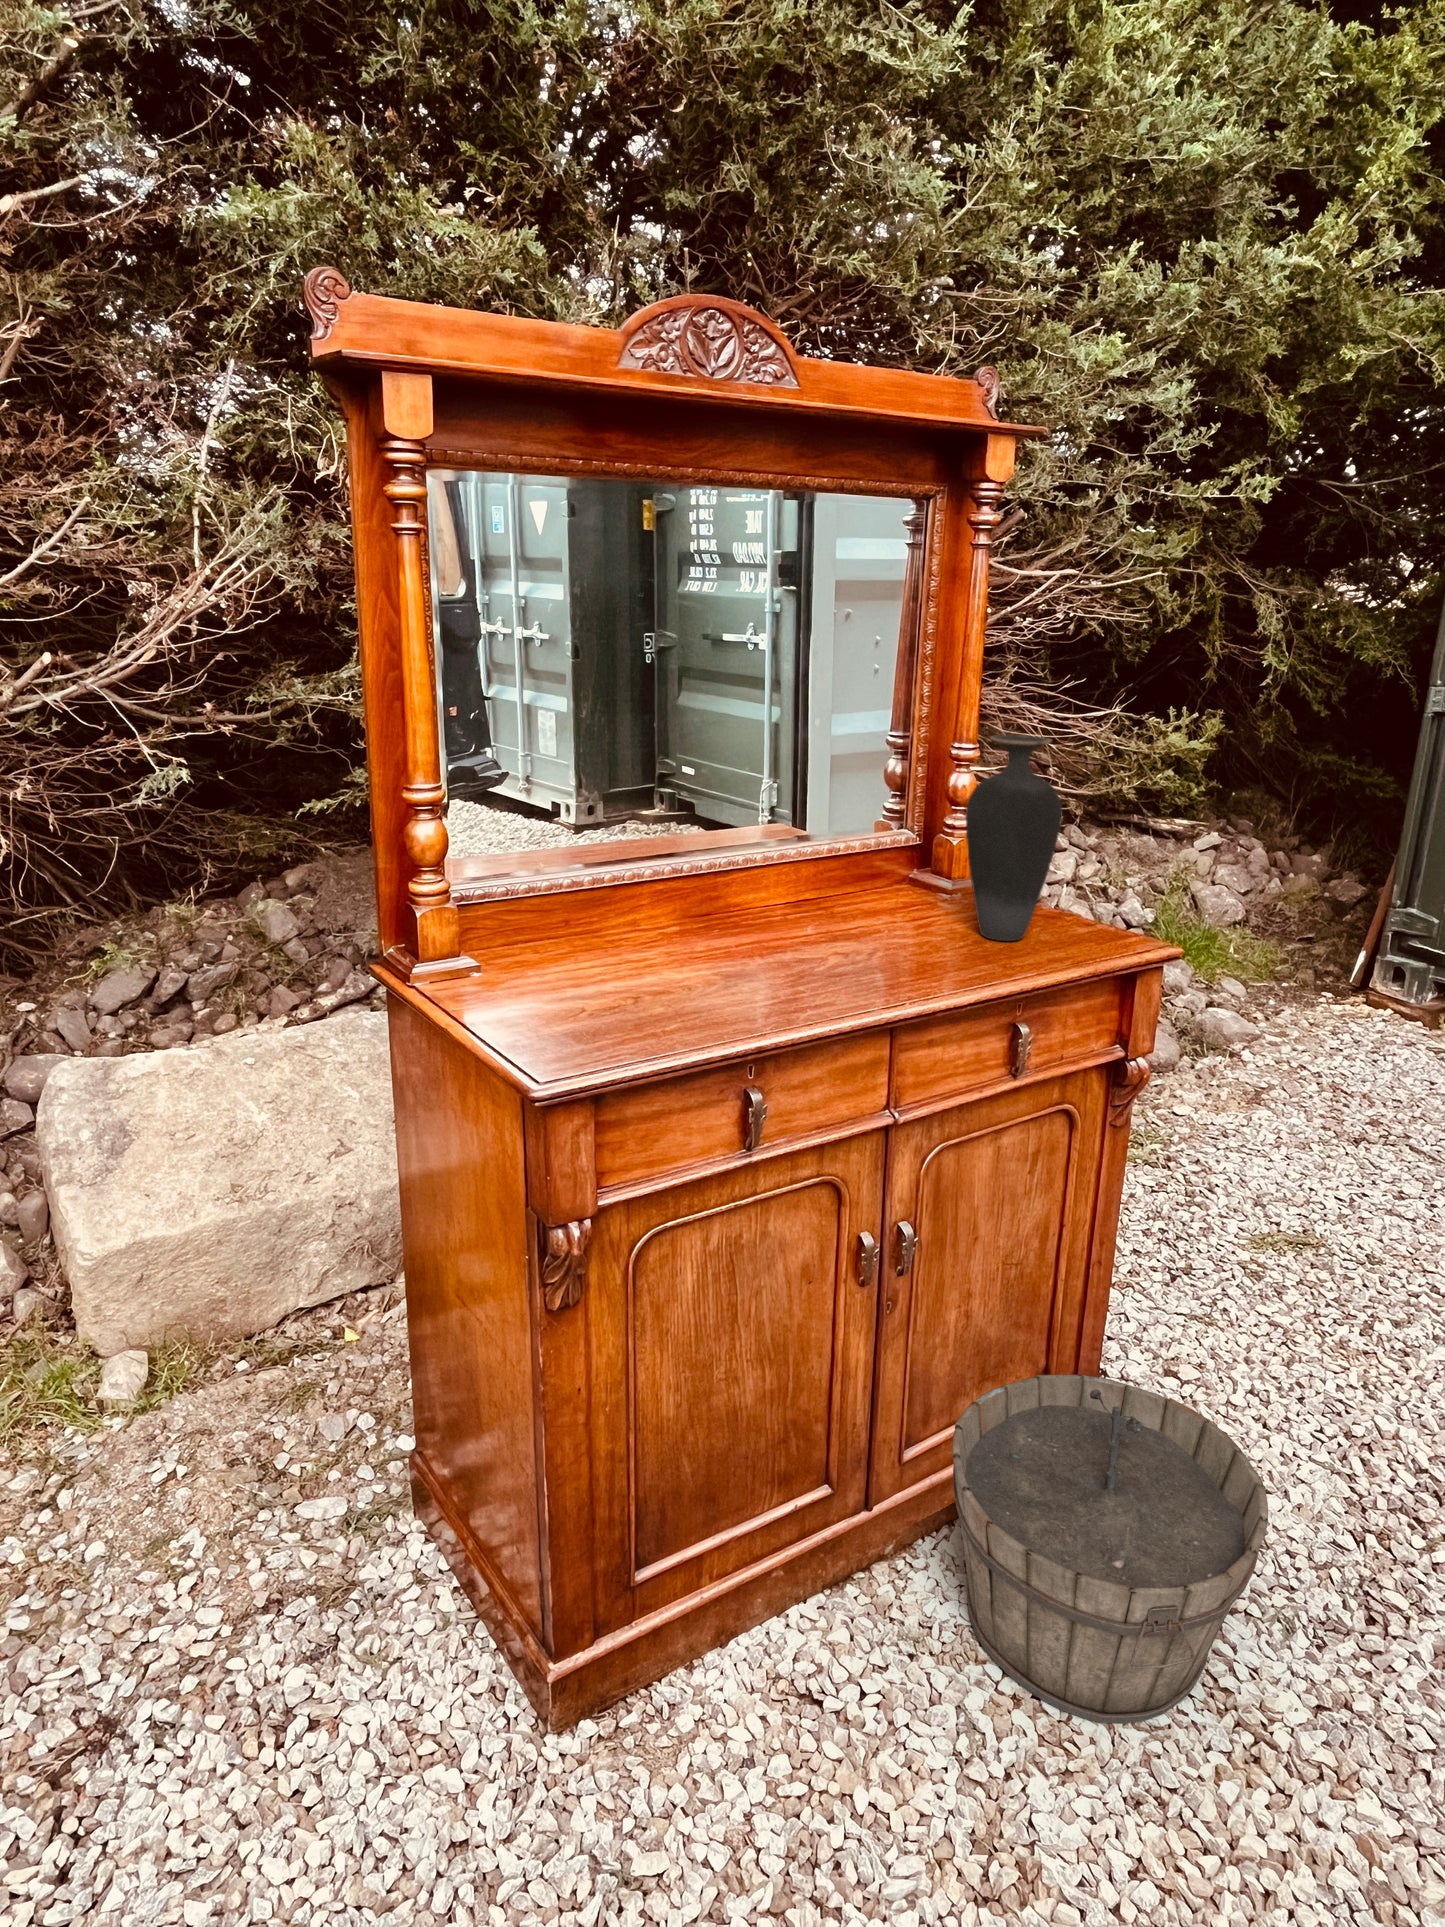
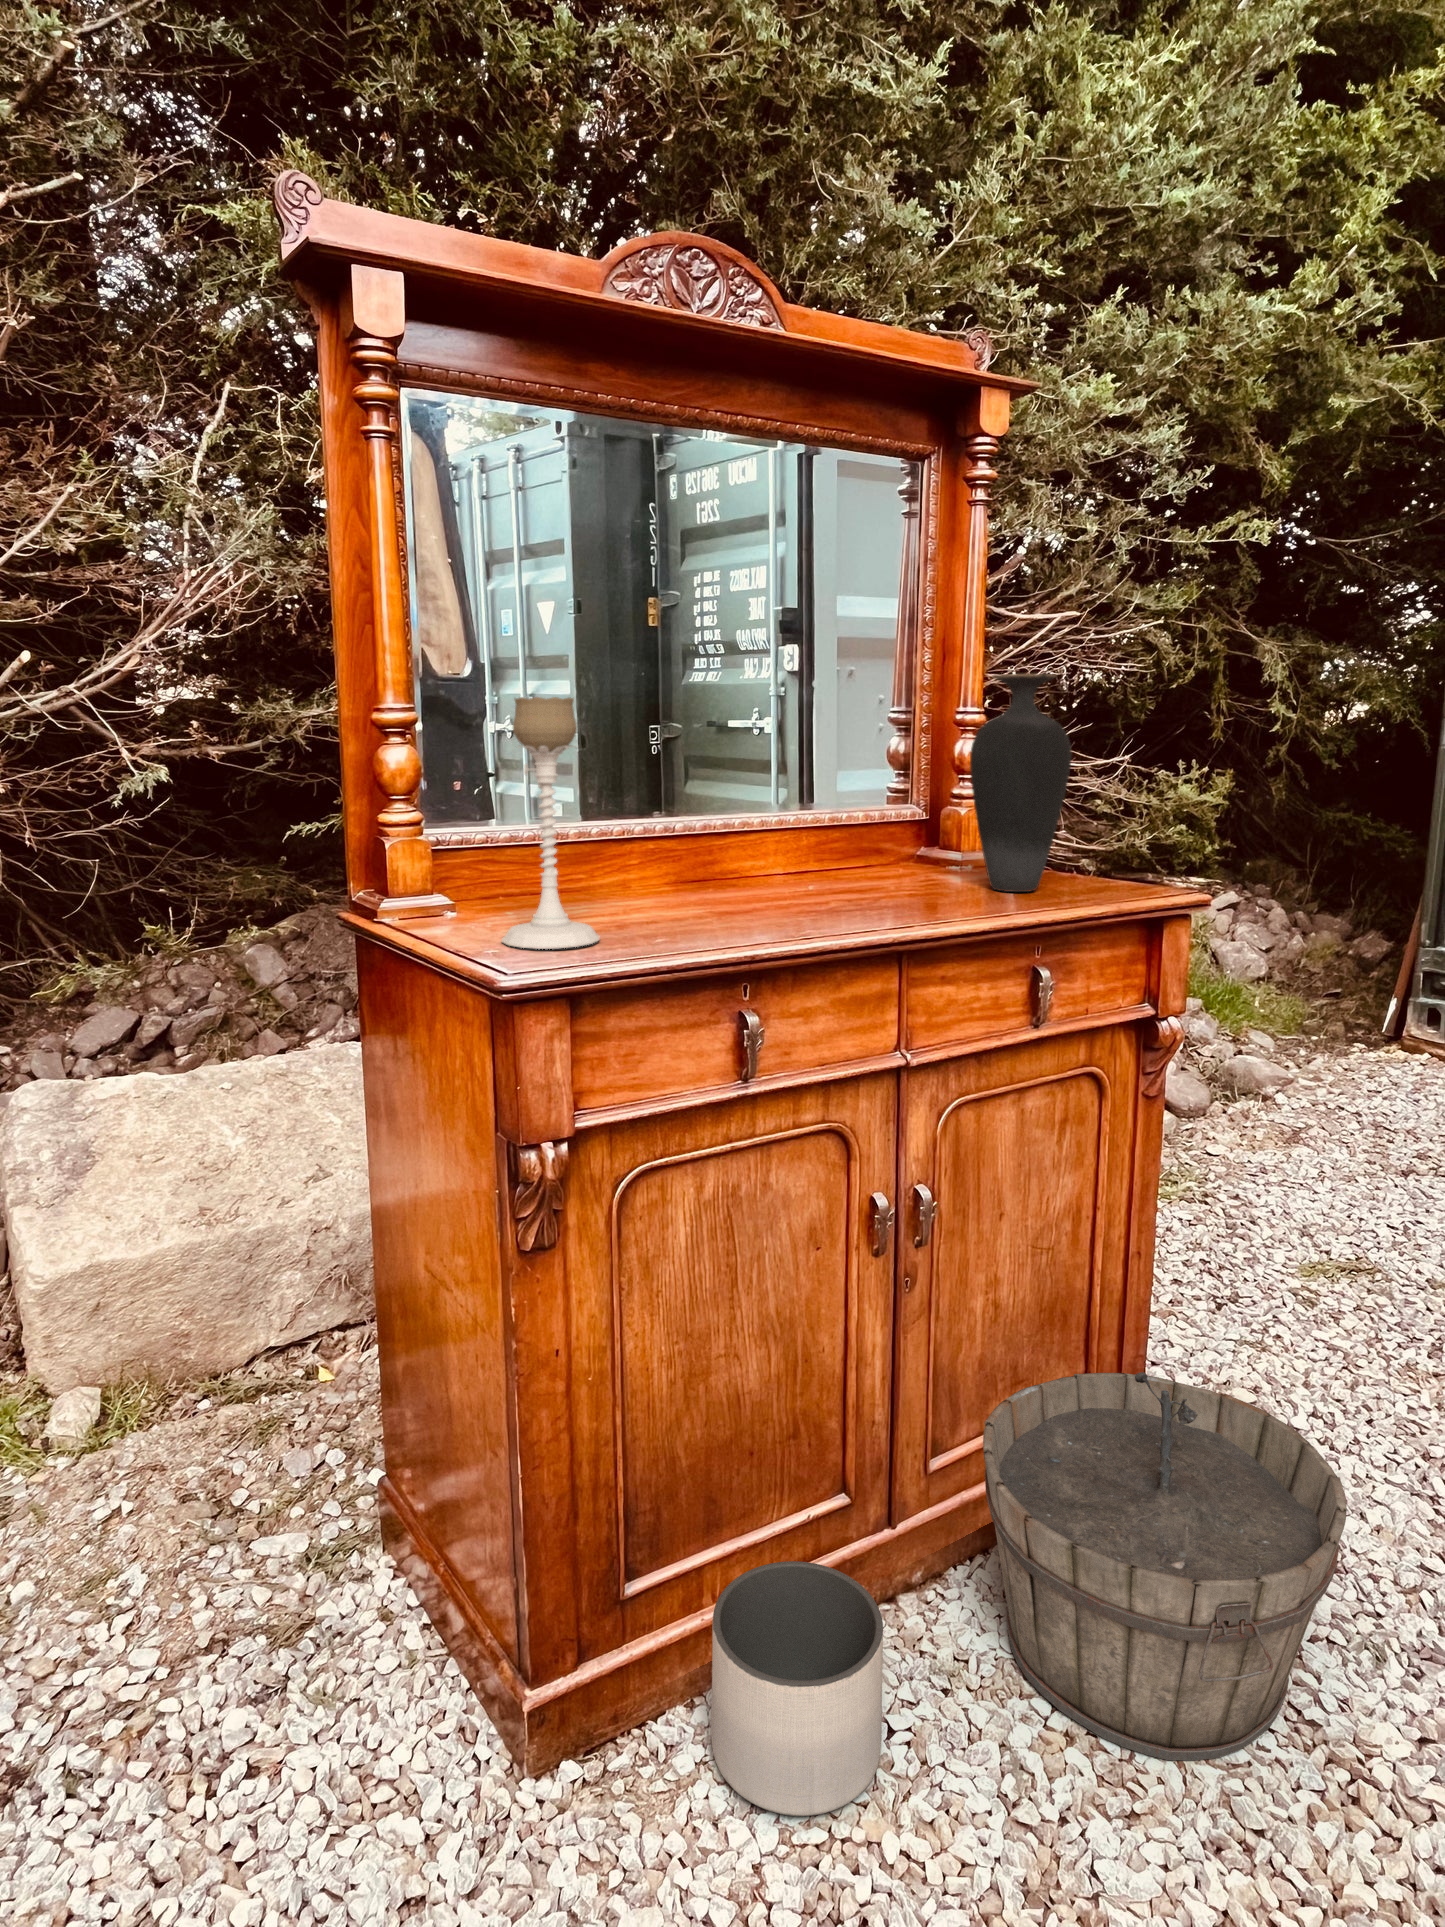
candle holder: none [529,805,619,1042] -> present [502,697,599,949]
planter: none [709,1551,860,1772] -> present [711,1561,883,1816]

